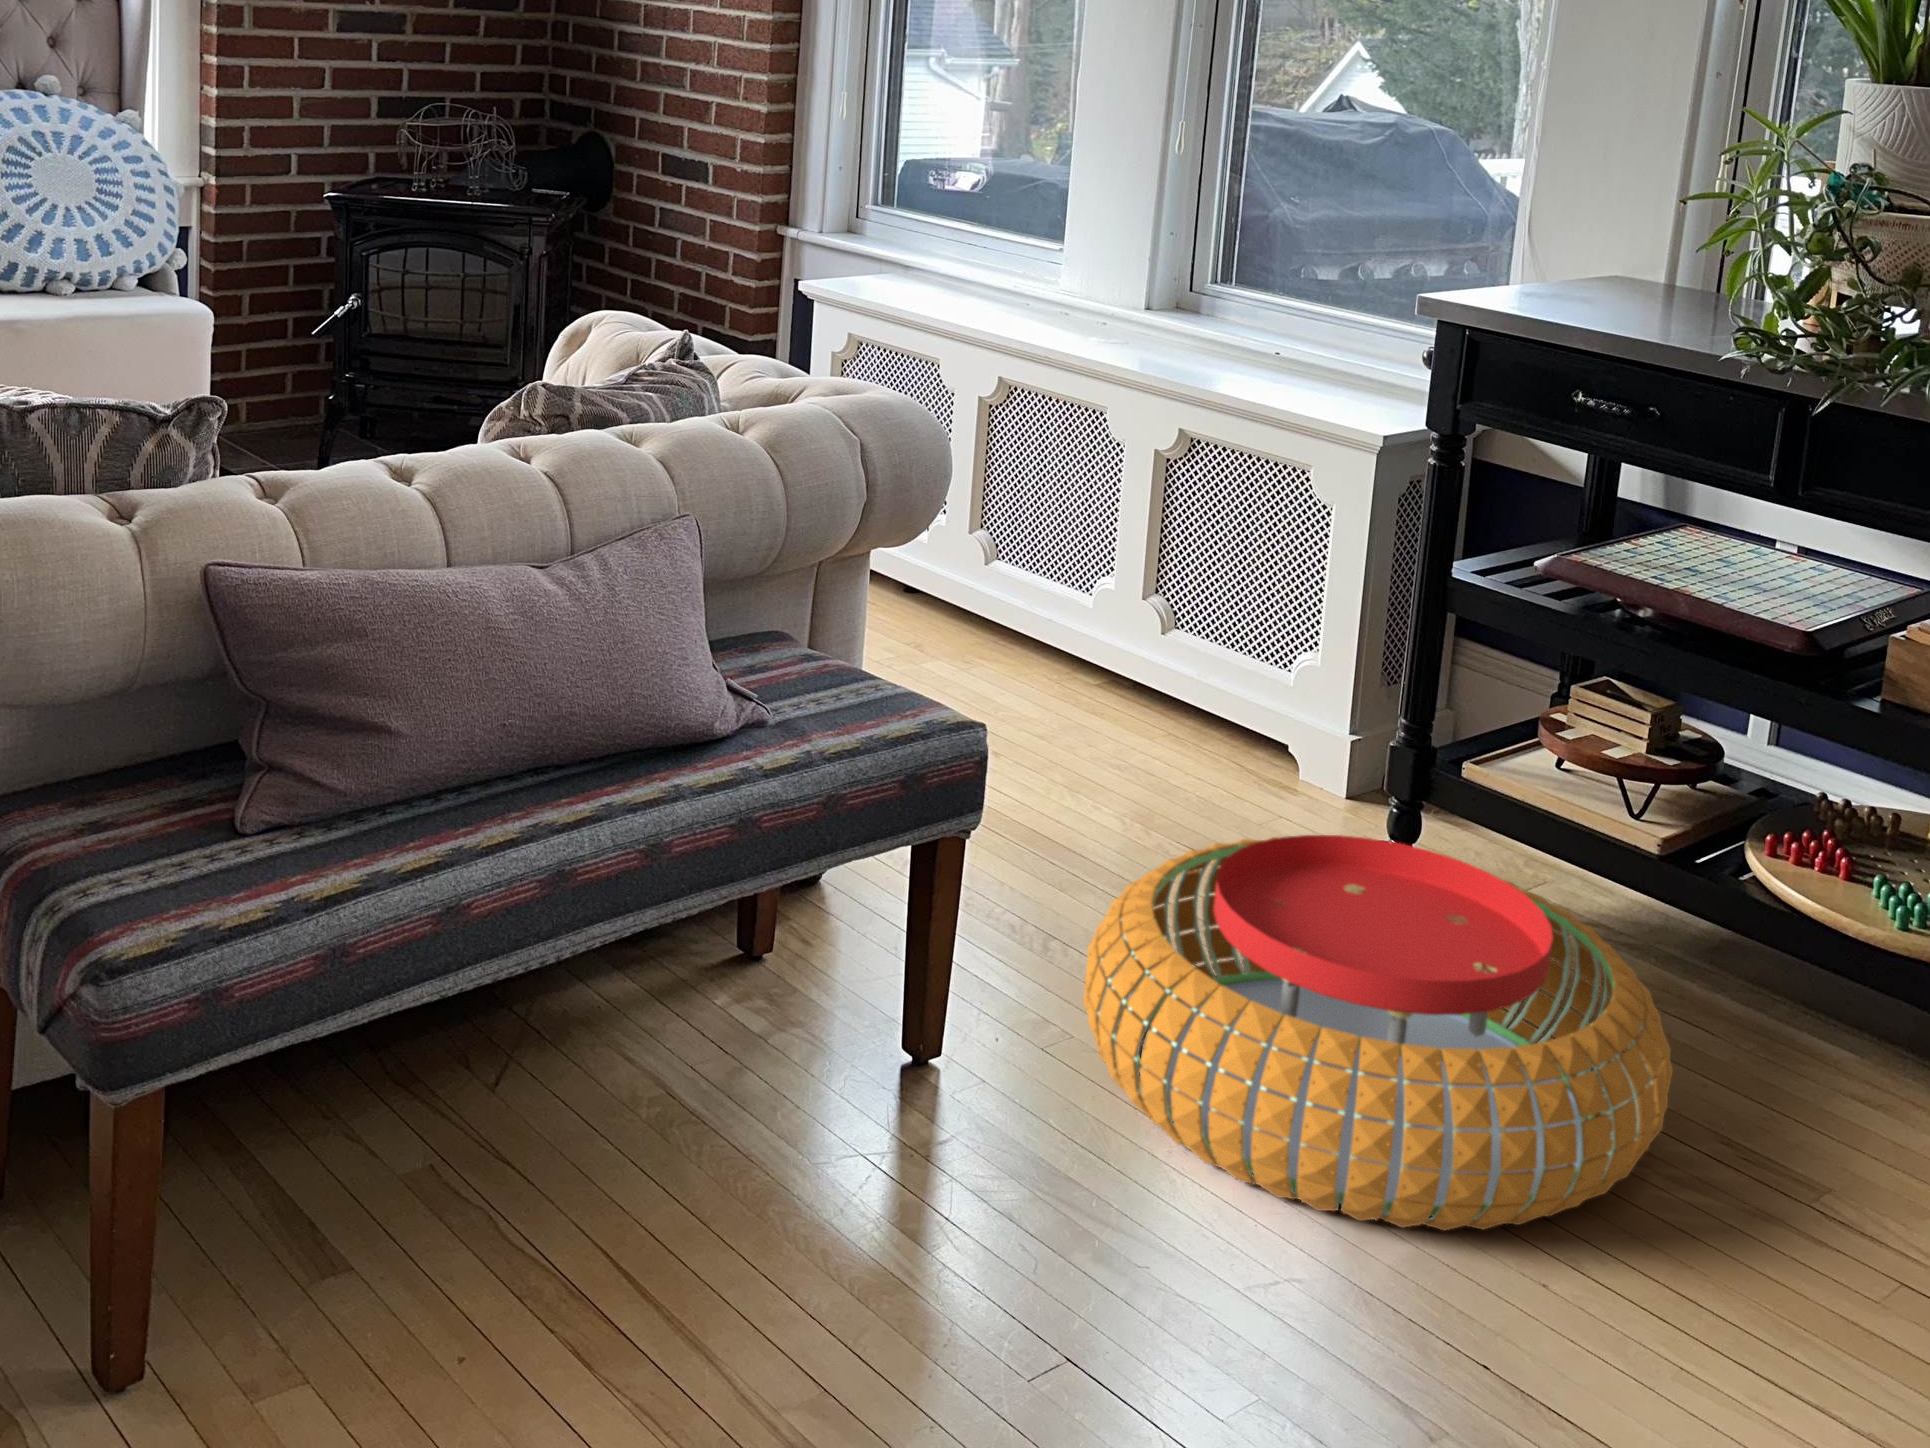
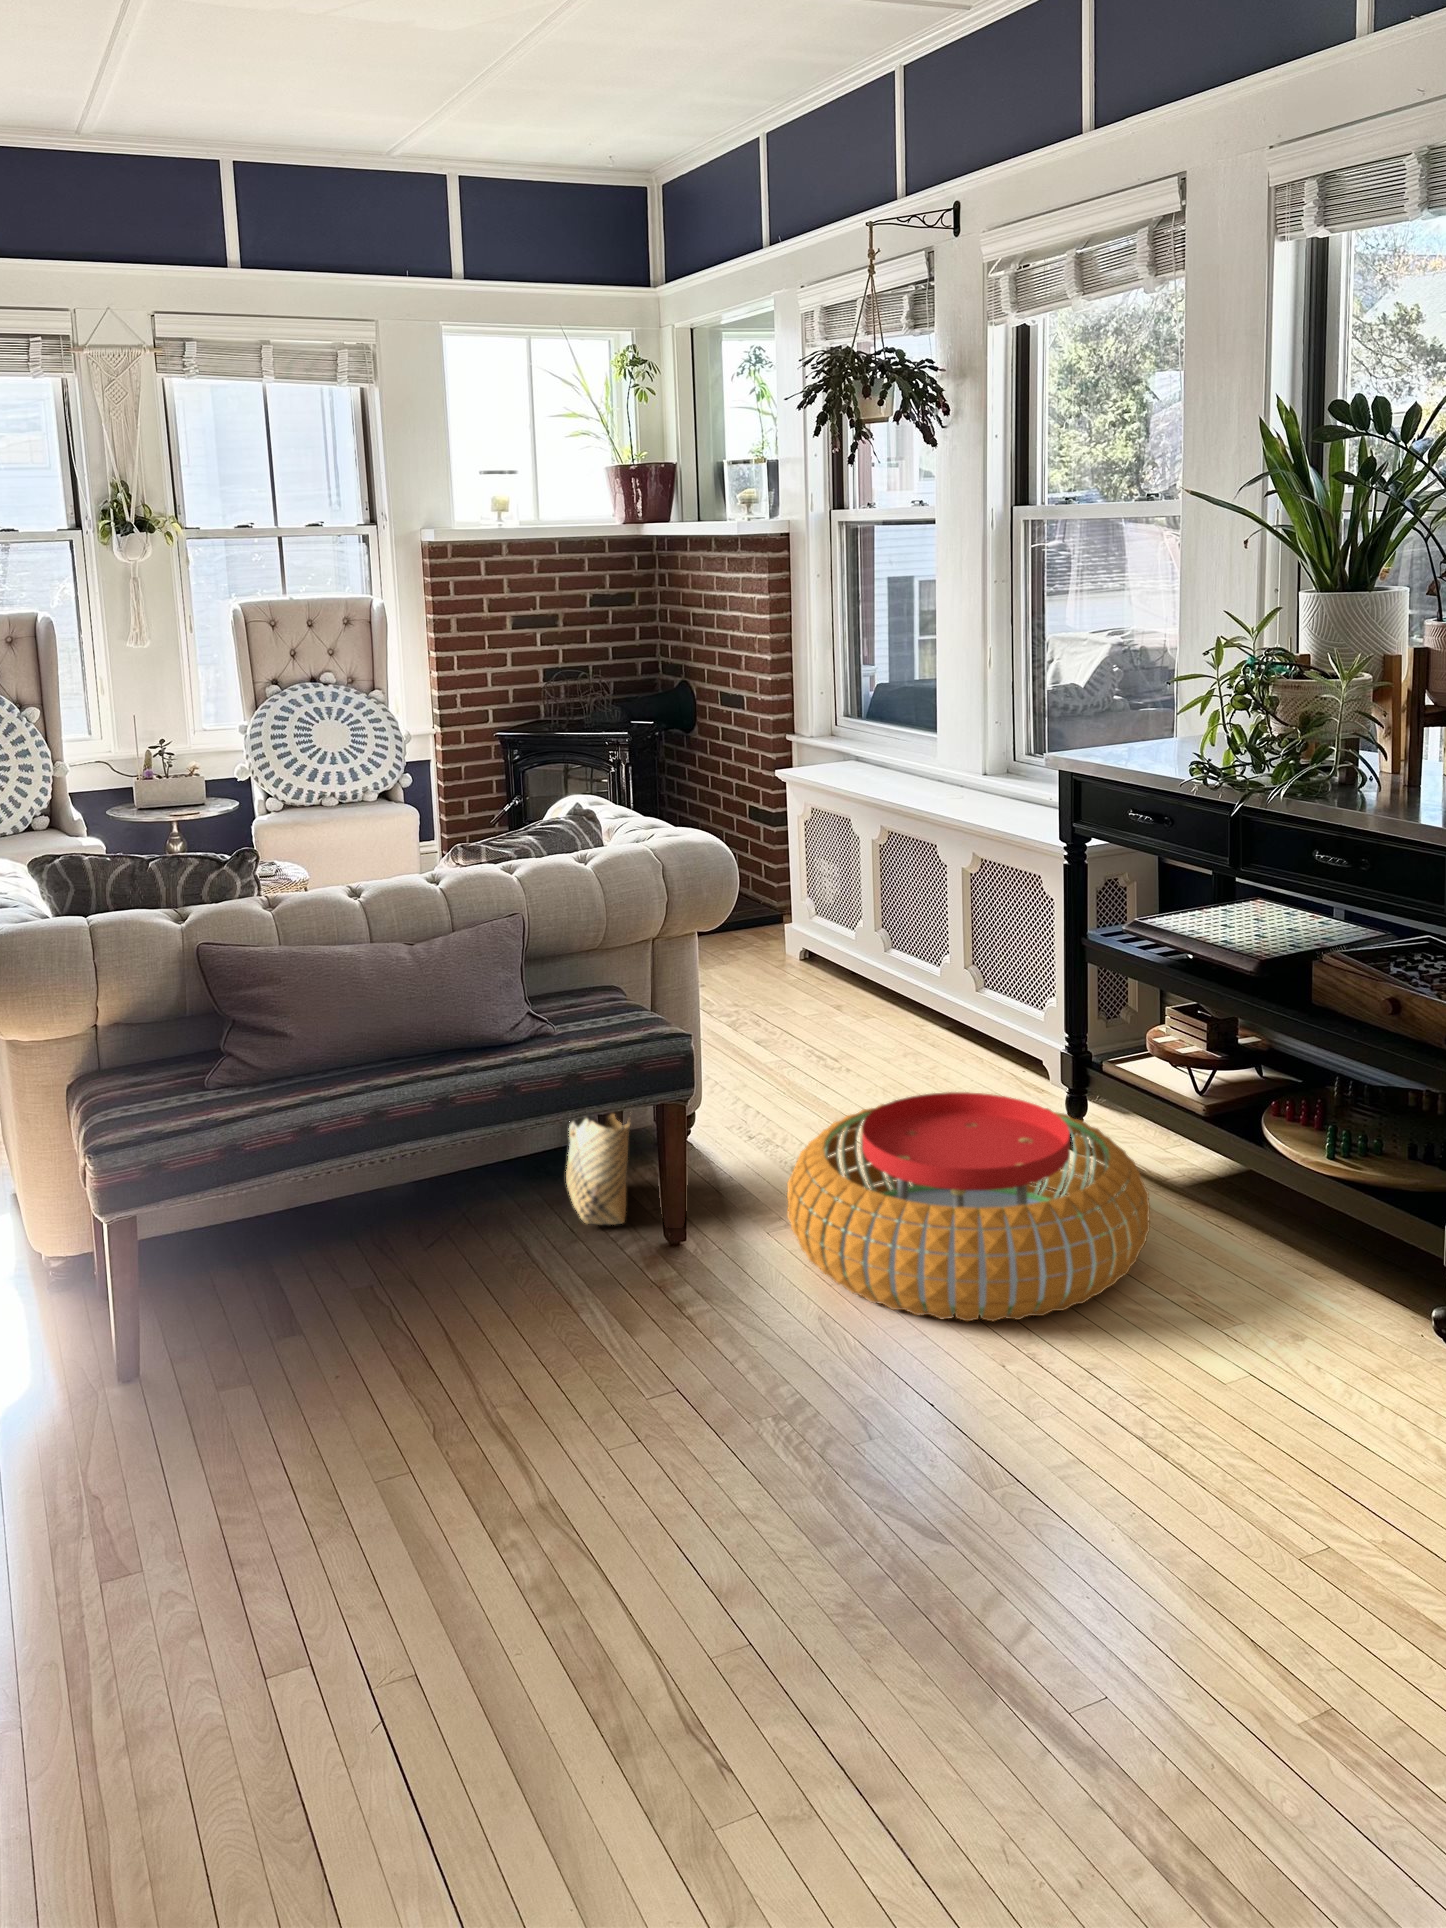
woven basket: none [668,754,824,1052] -> present [566,1105,632,1225]

